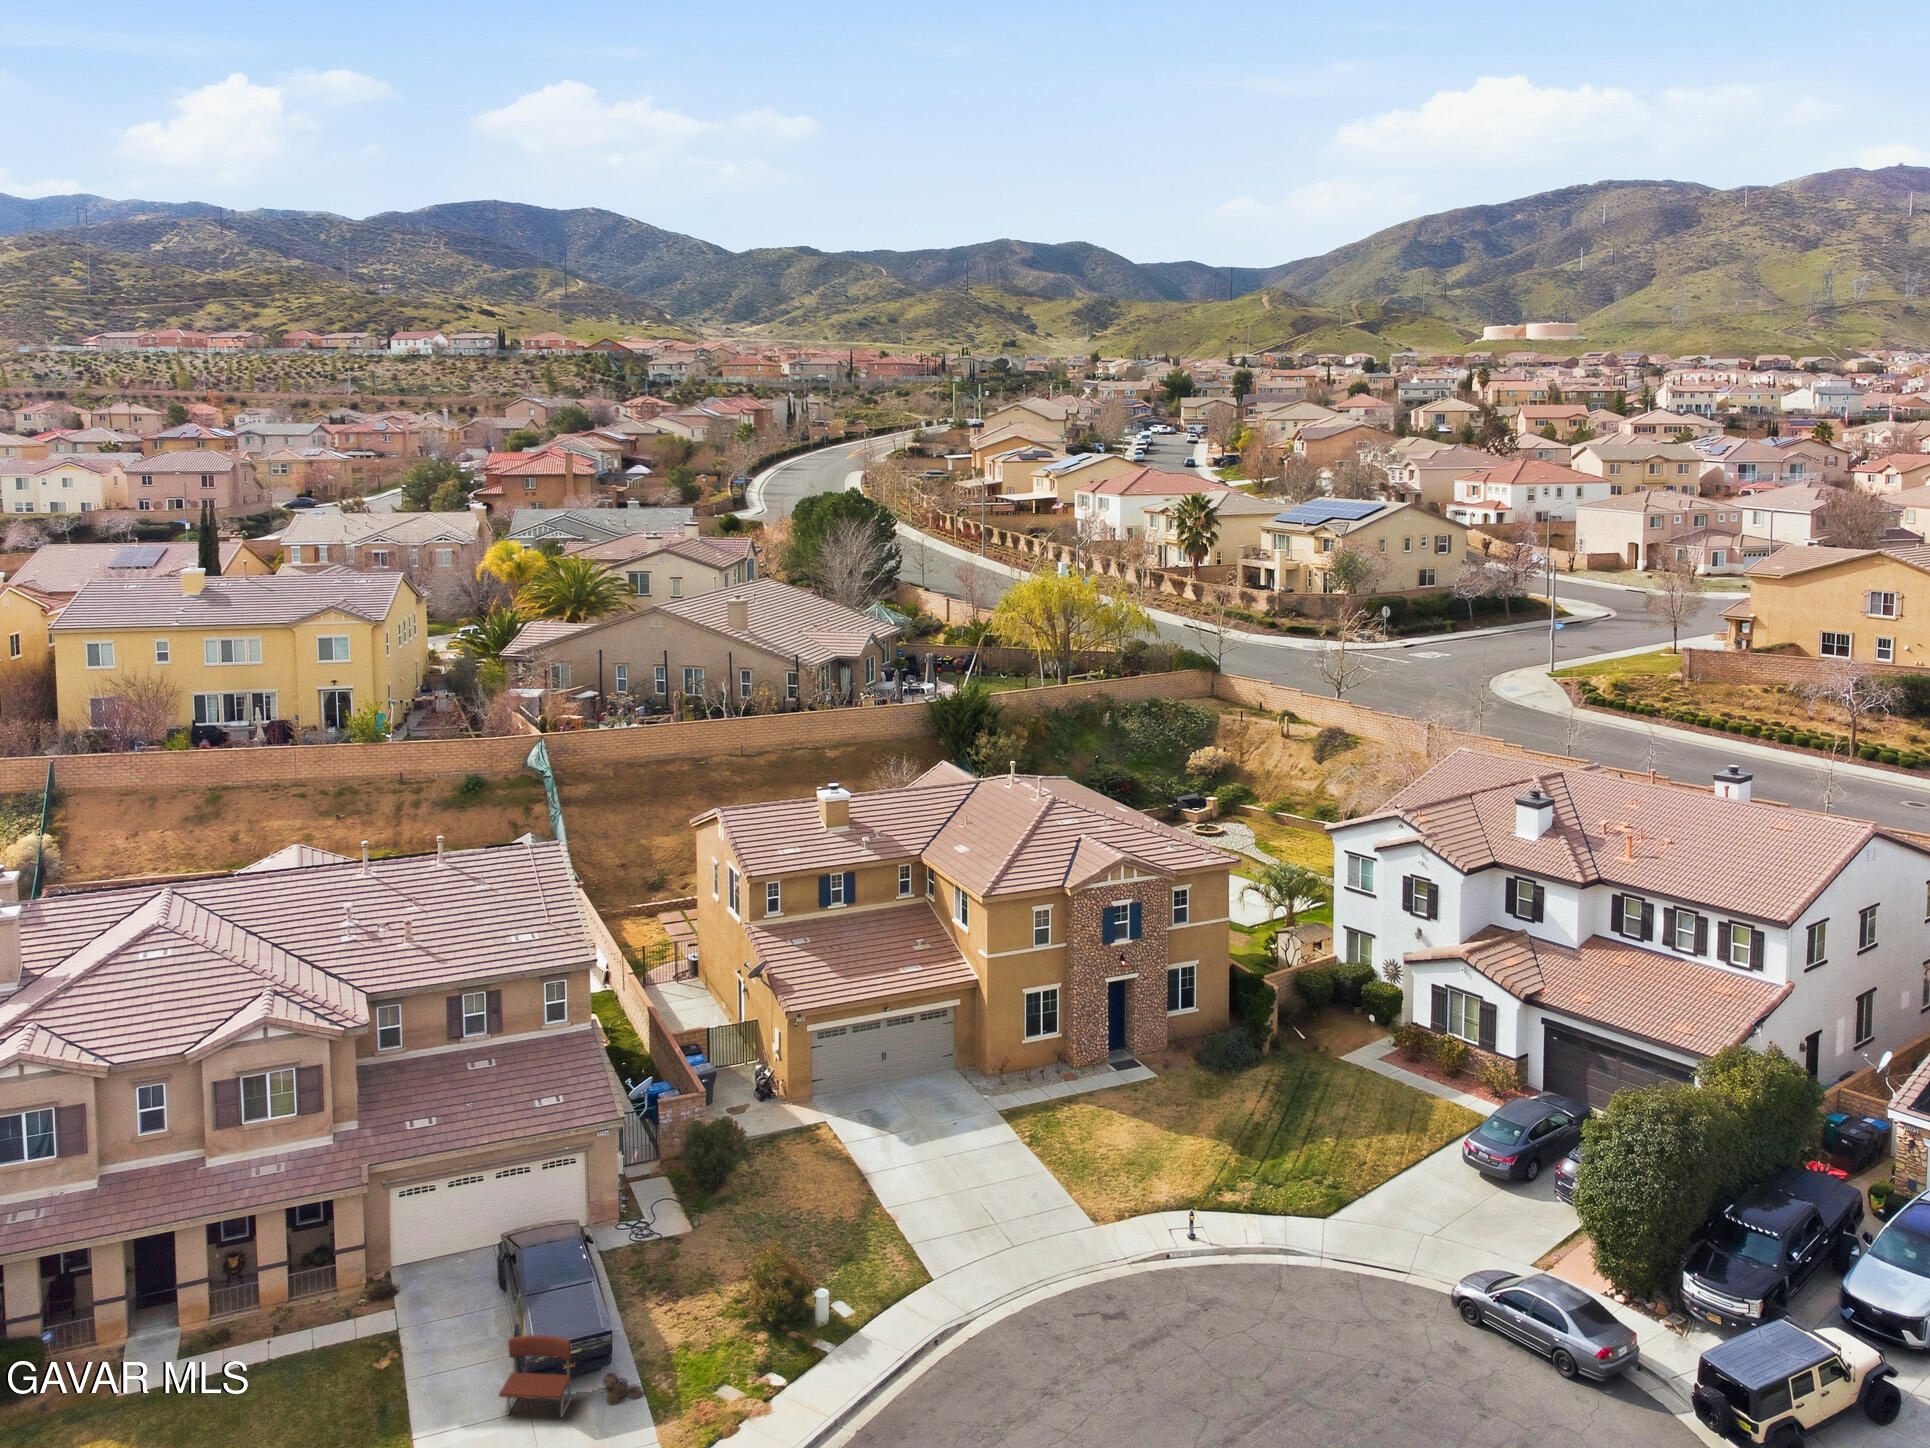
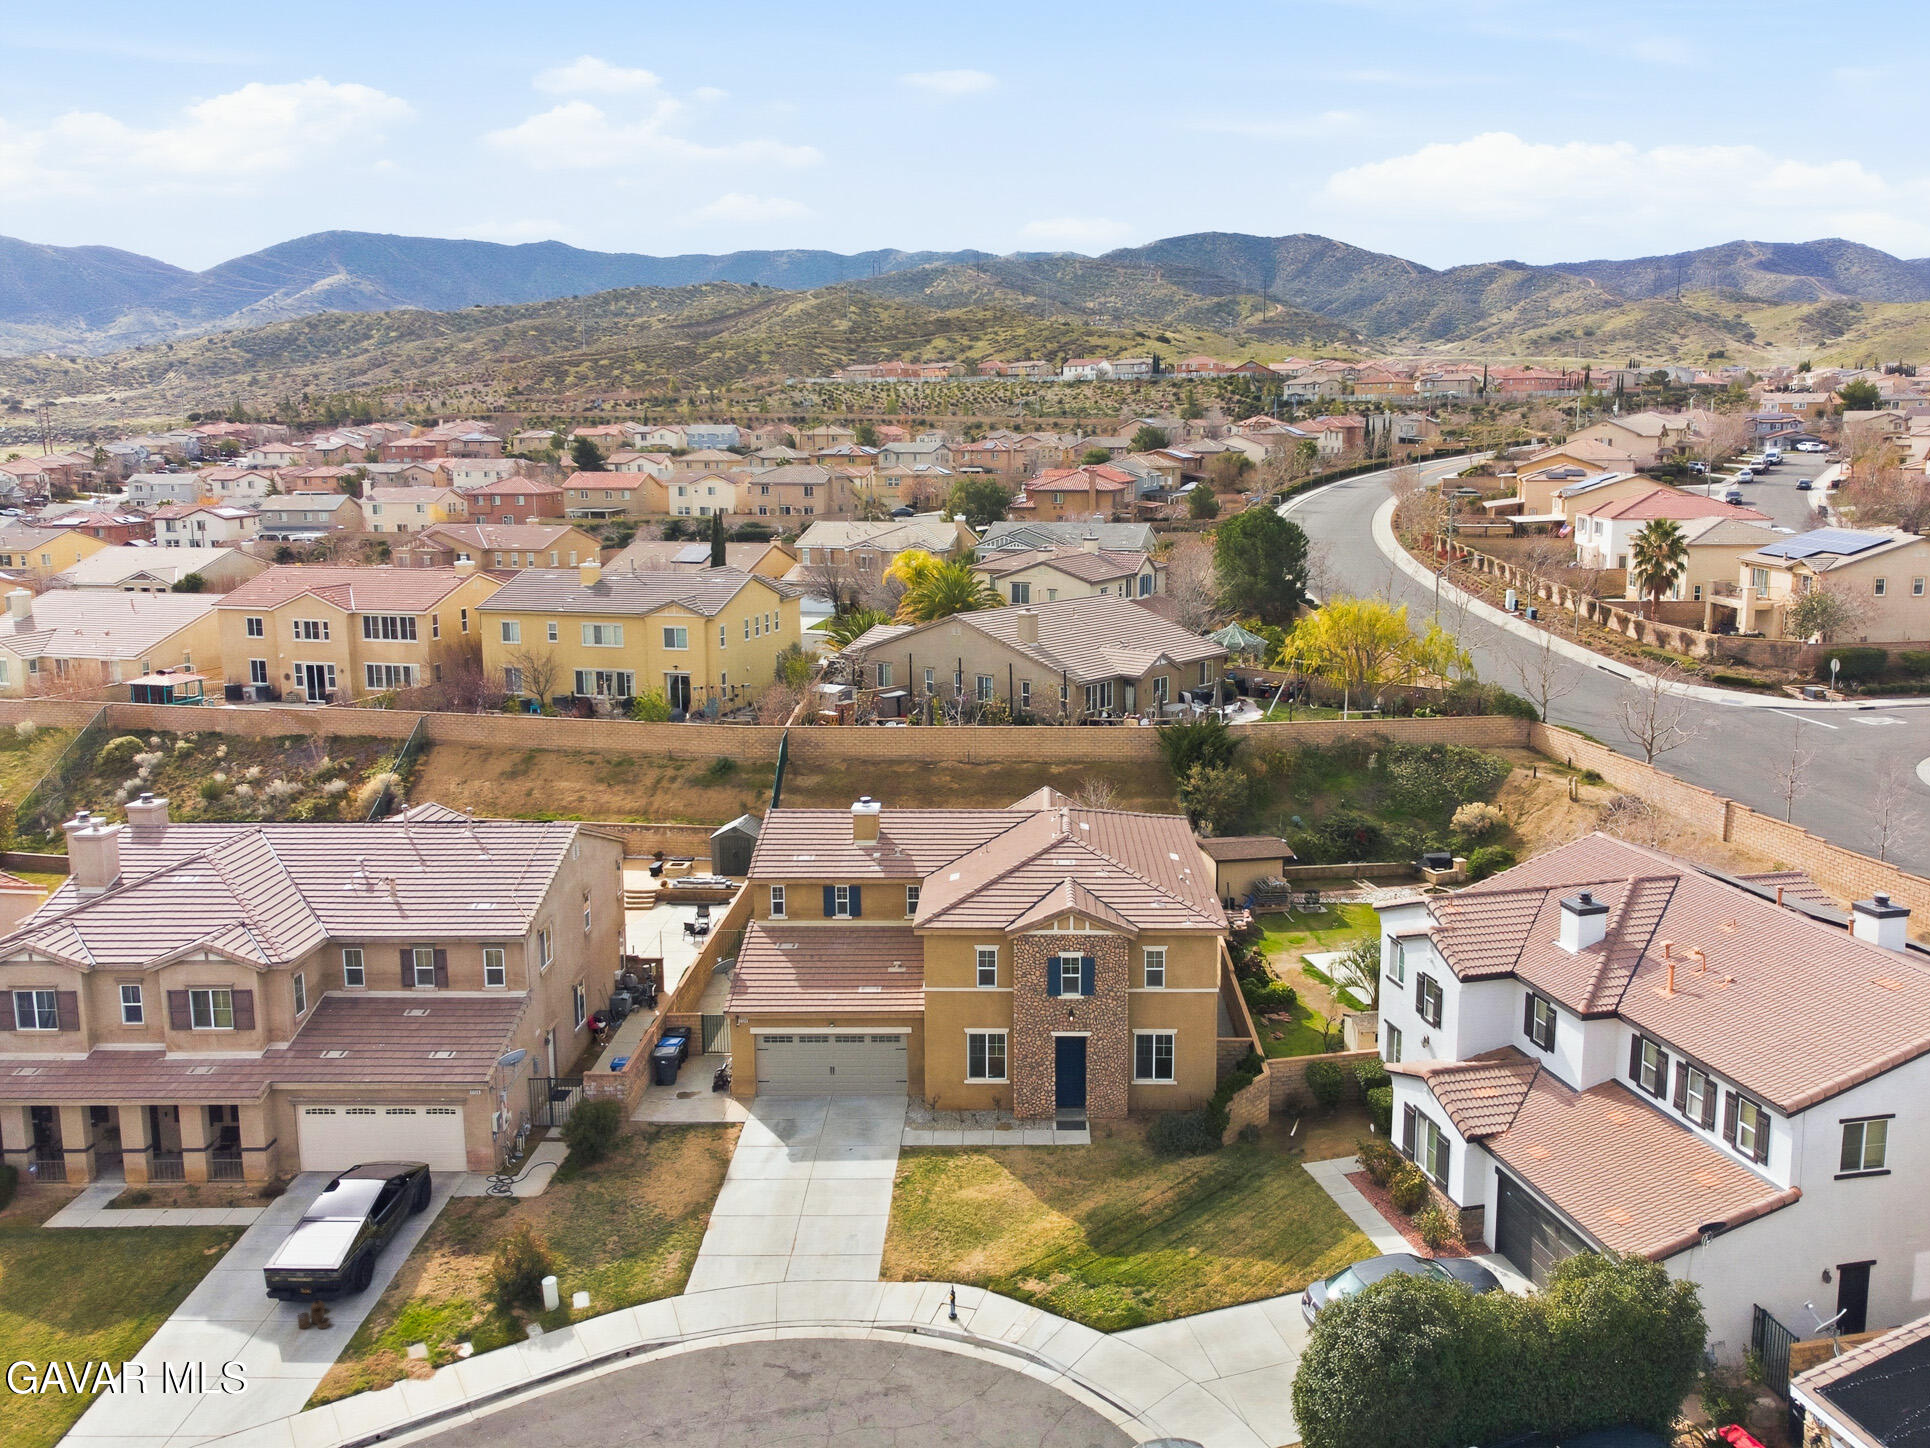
bench: present [499,1335,571,1417] -> none [217,1248,281,1328]

